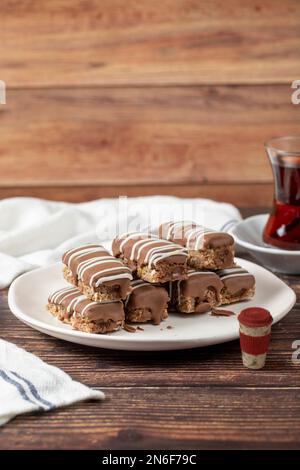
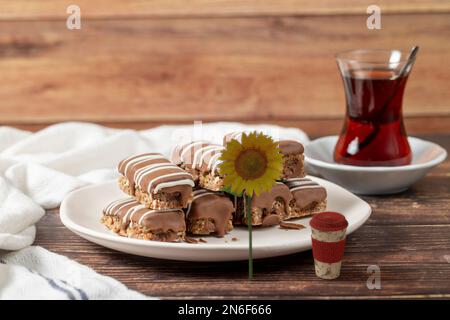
flower: none [154,238,216,369] -> present [217,130,286,280]

